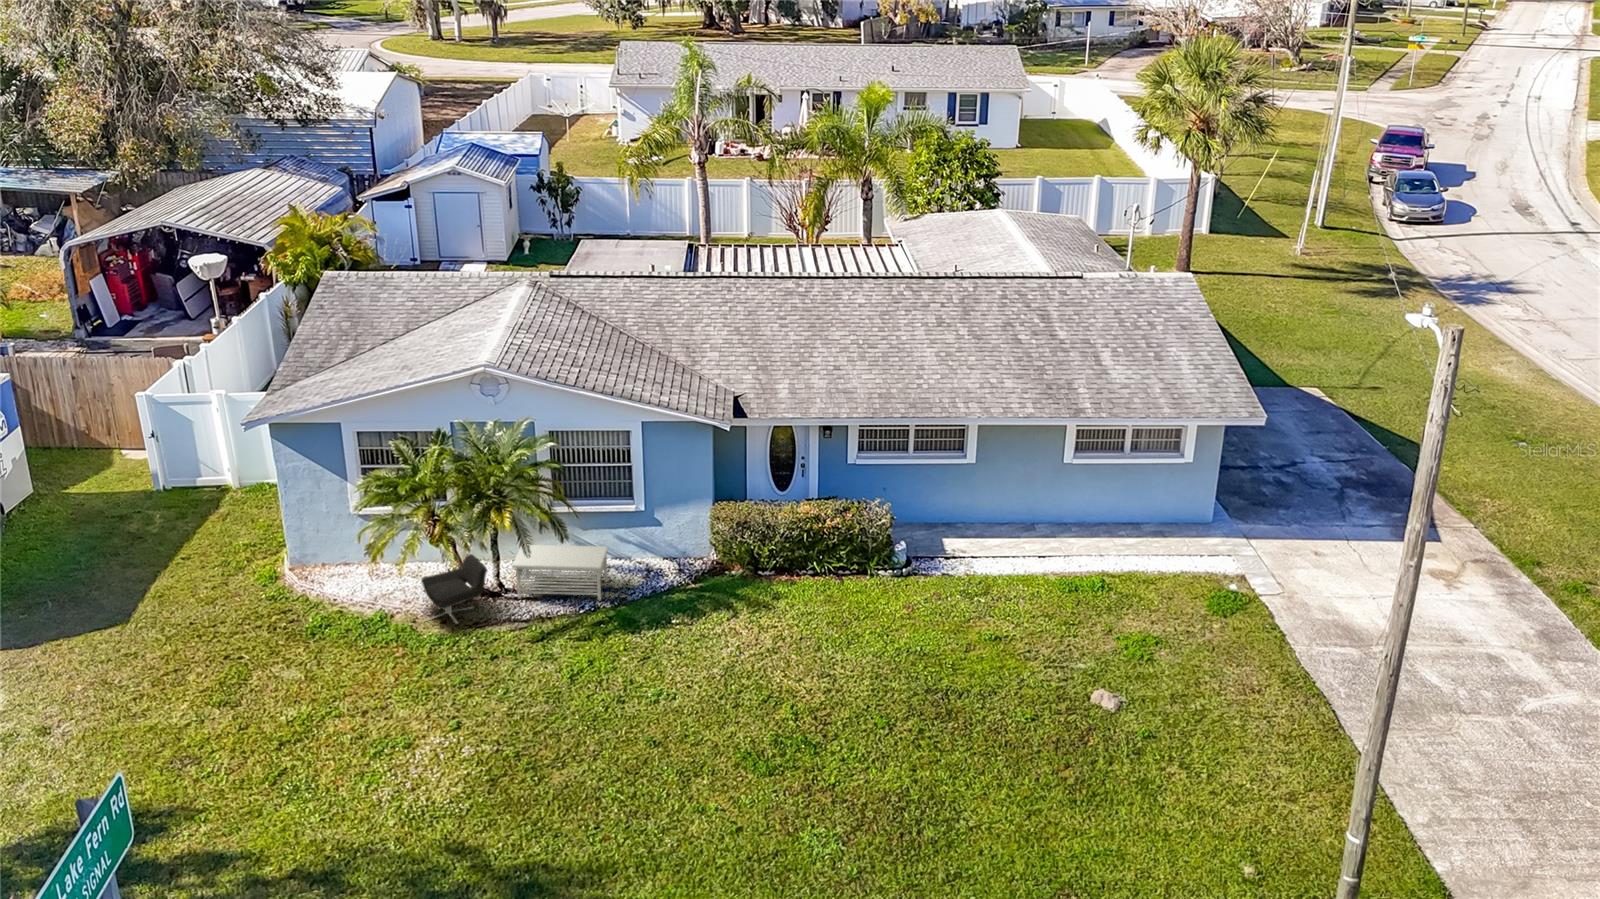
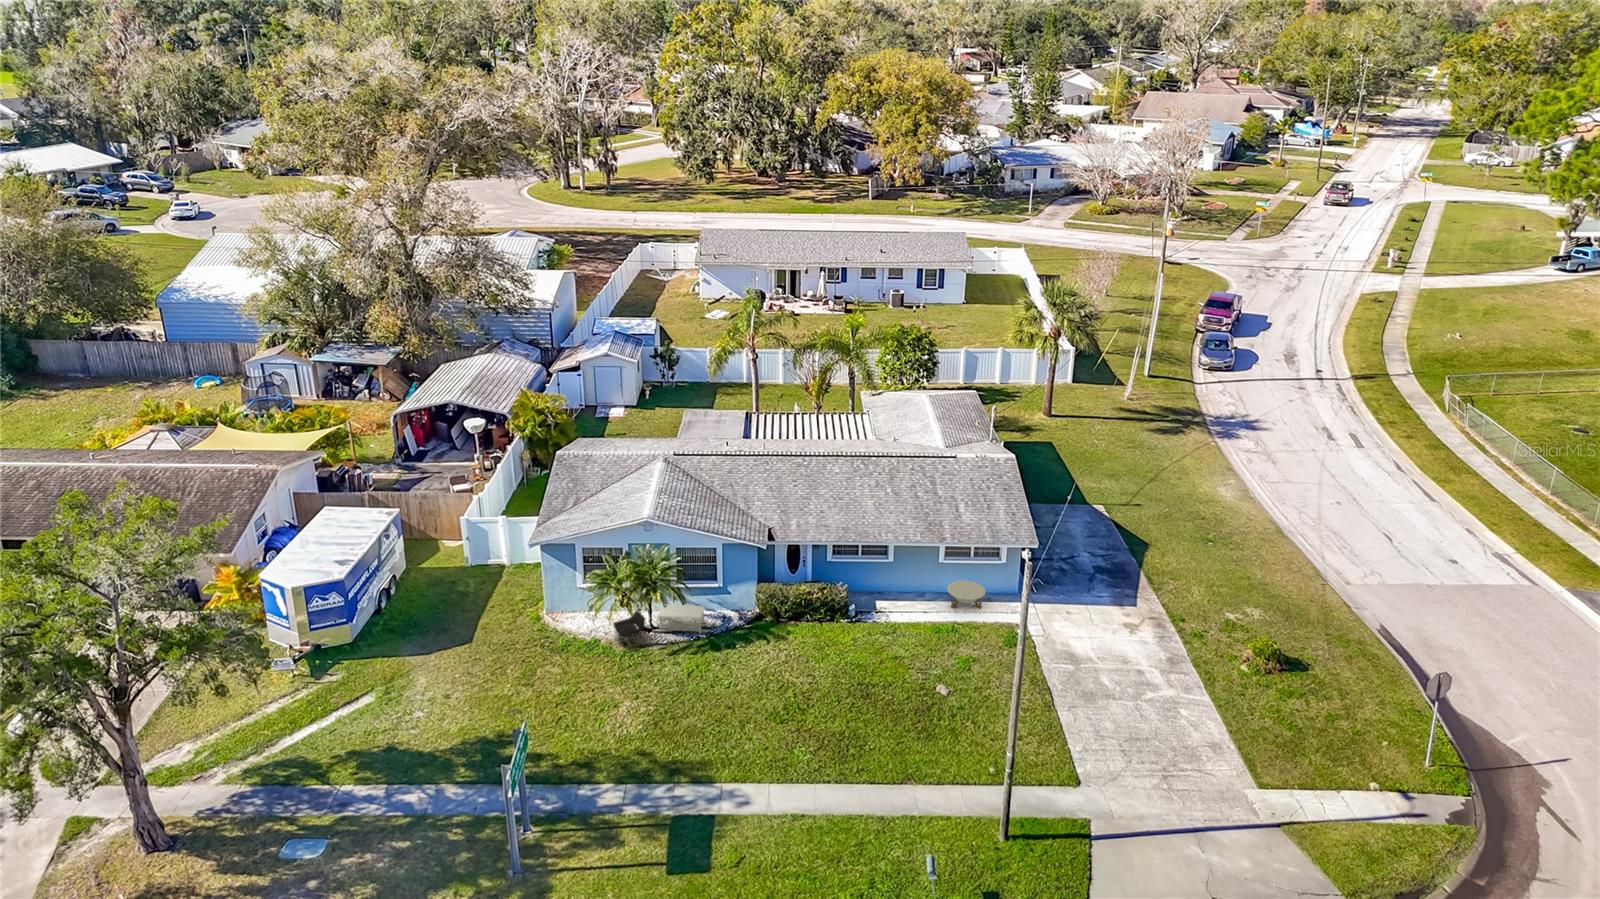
round table: none [1077,501,1152,551] -> present [947,580,985,608]

